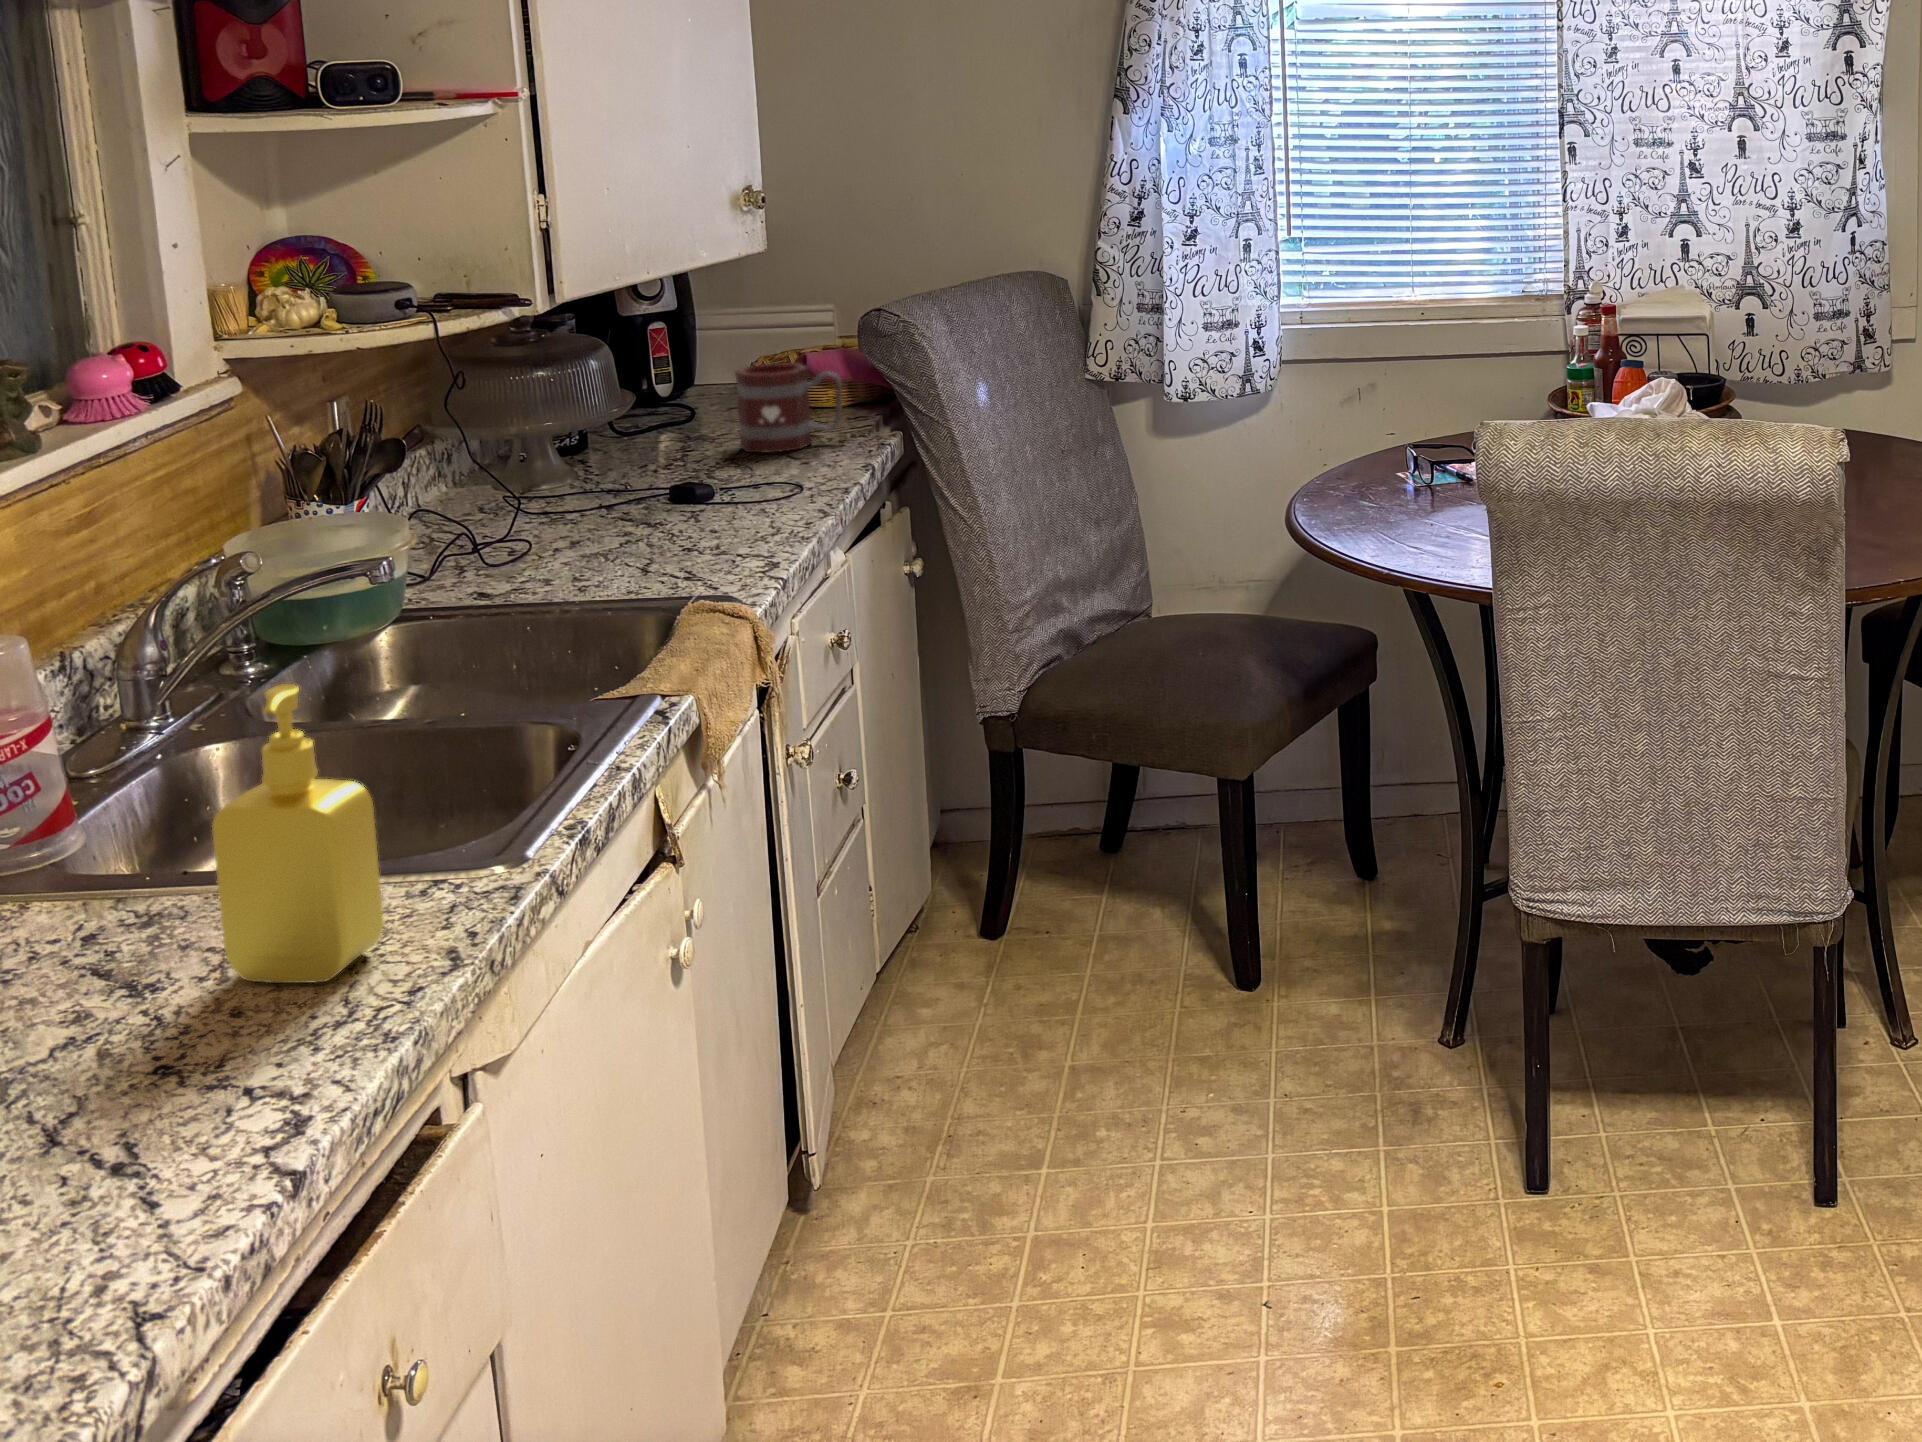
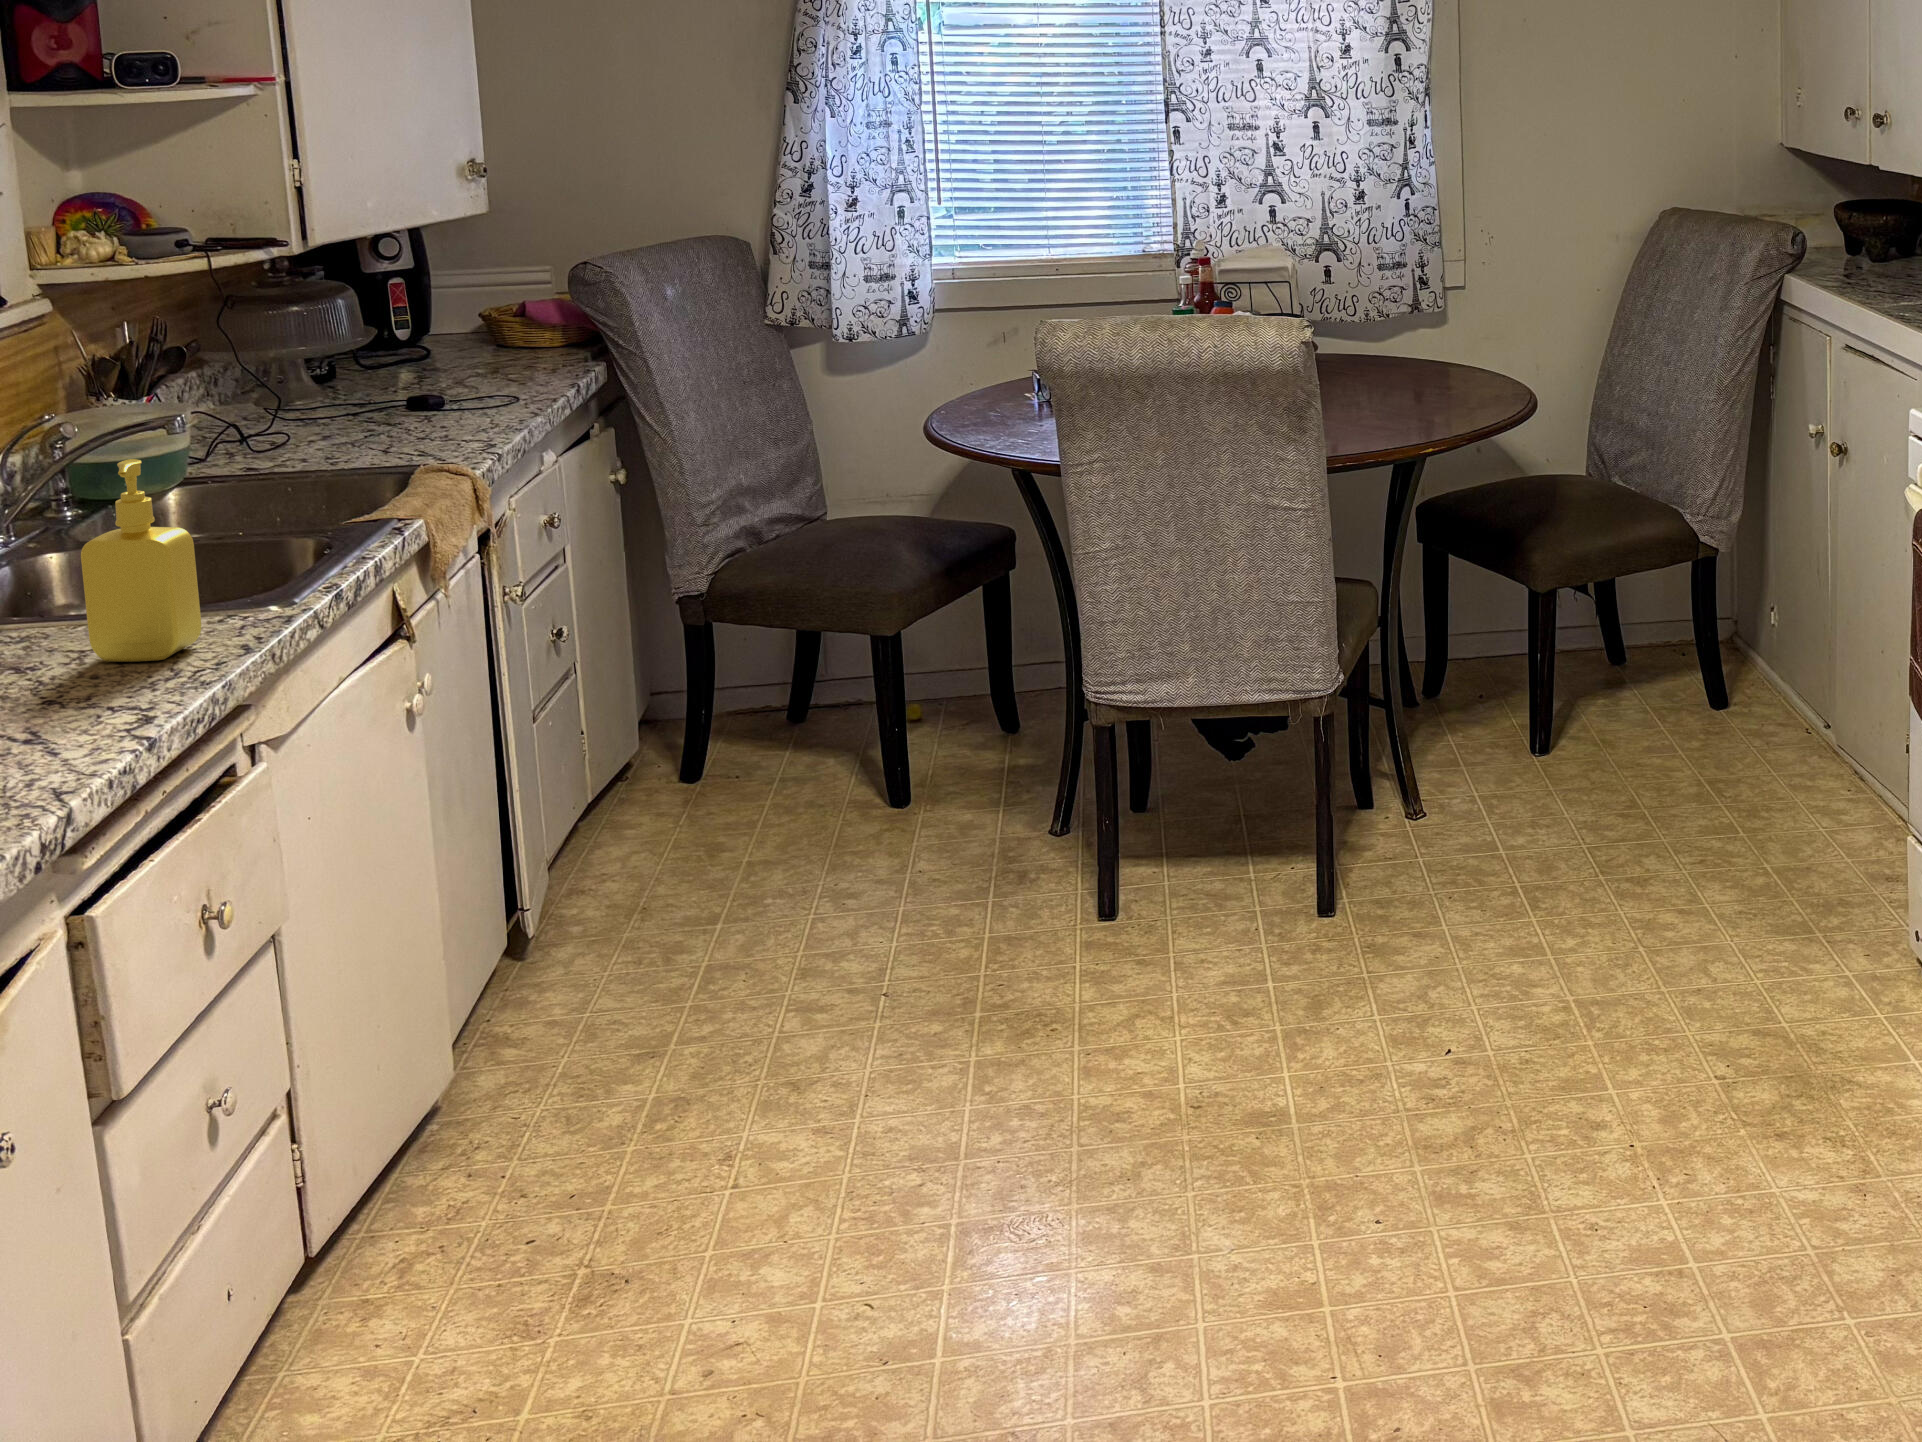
mug: present [735,363,842,453] -> none [461,306,552,377]

